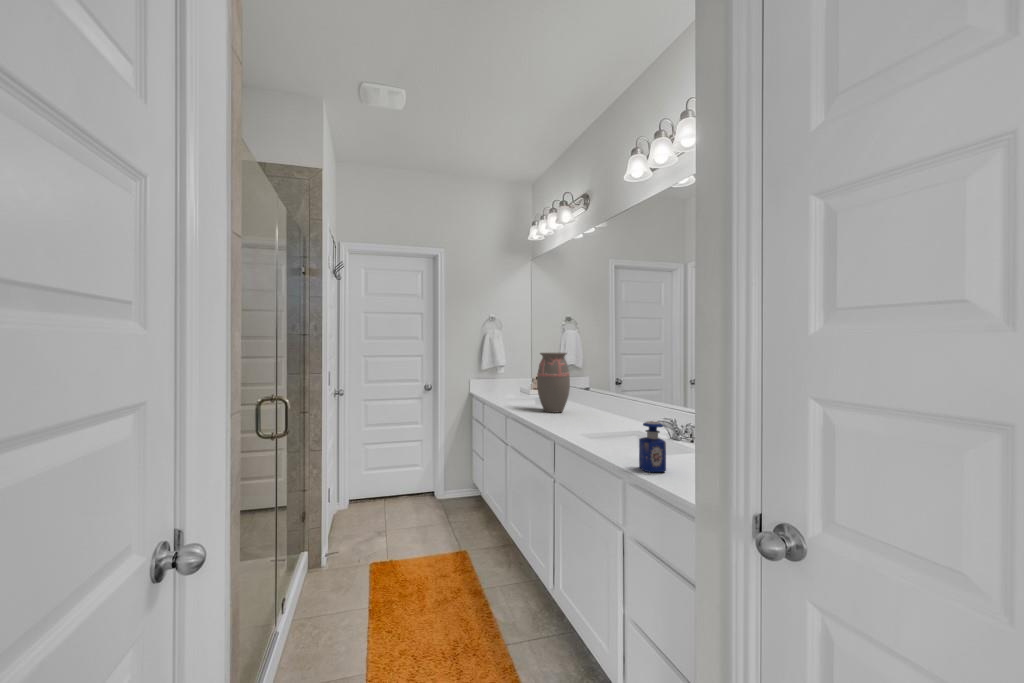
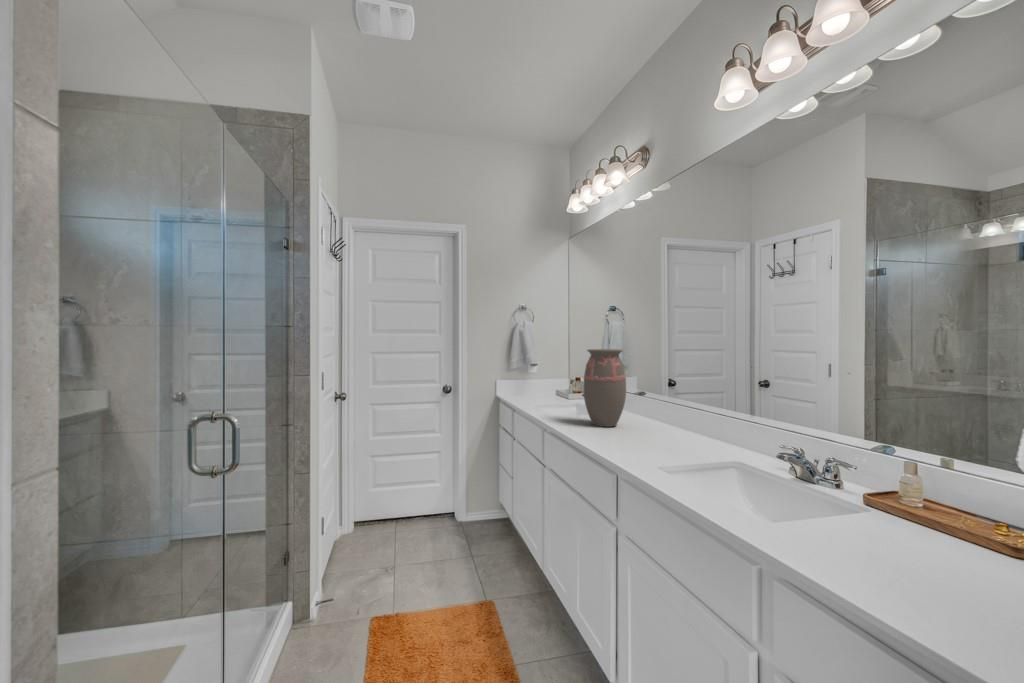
perfume bottle: present [639,421,666,472] -> none [787,469,840,559]

